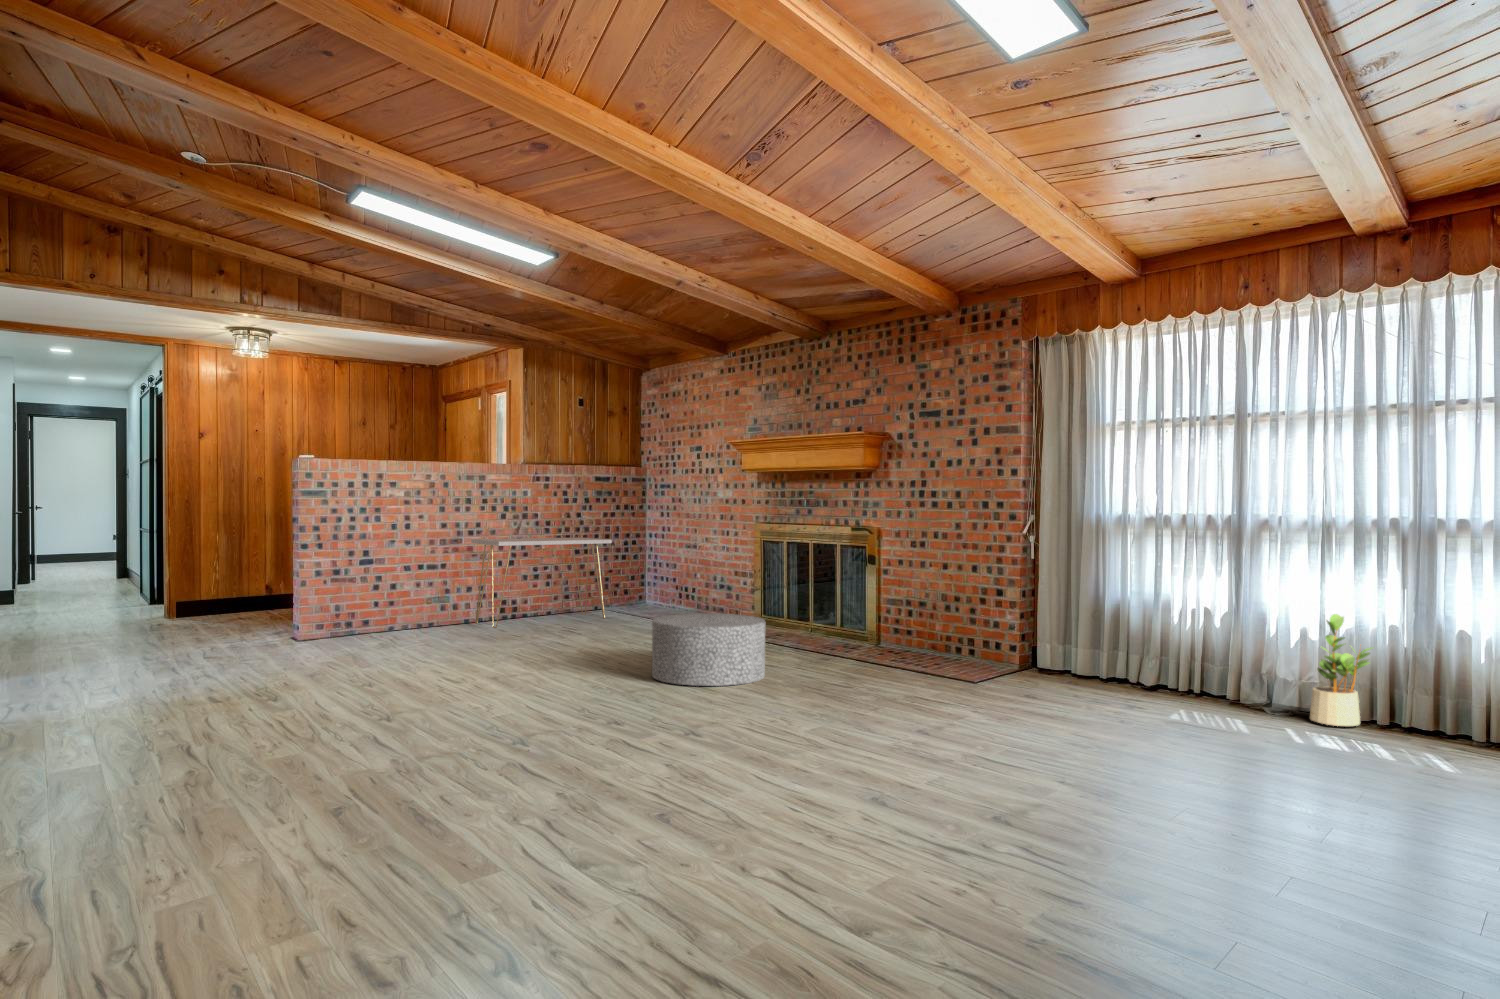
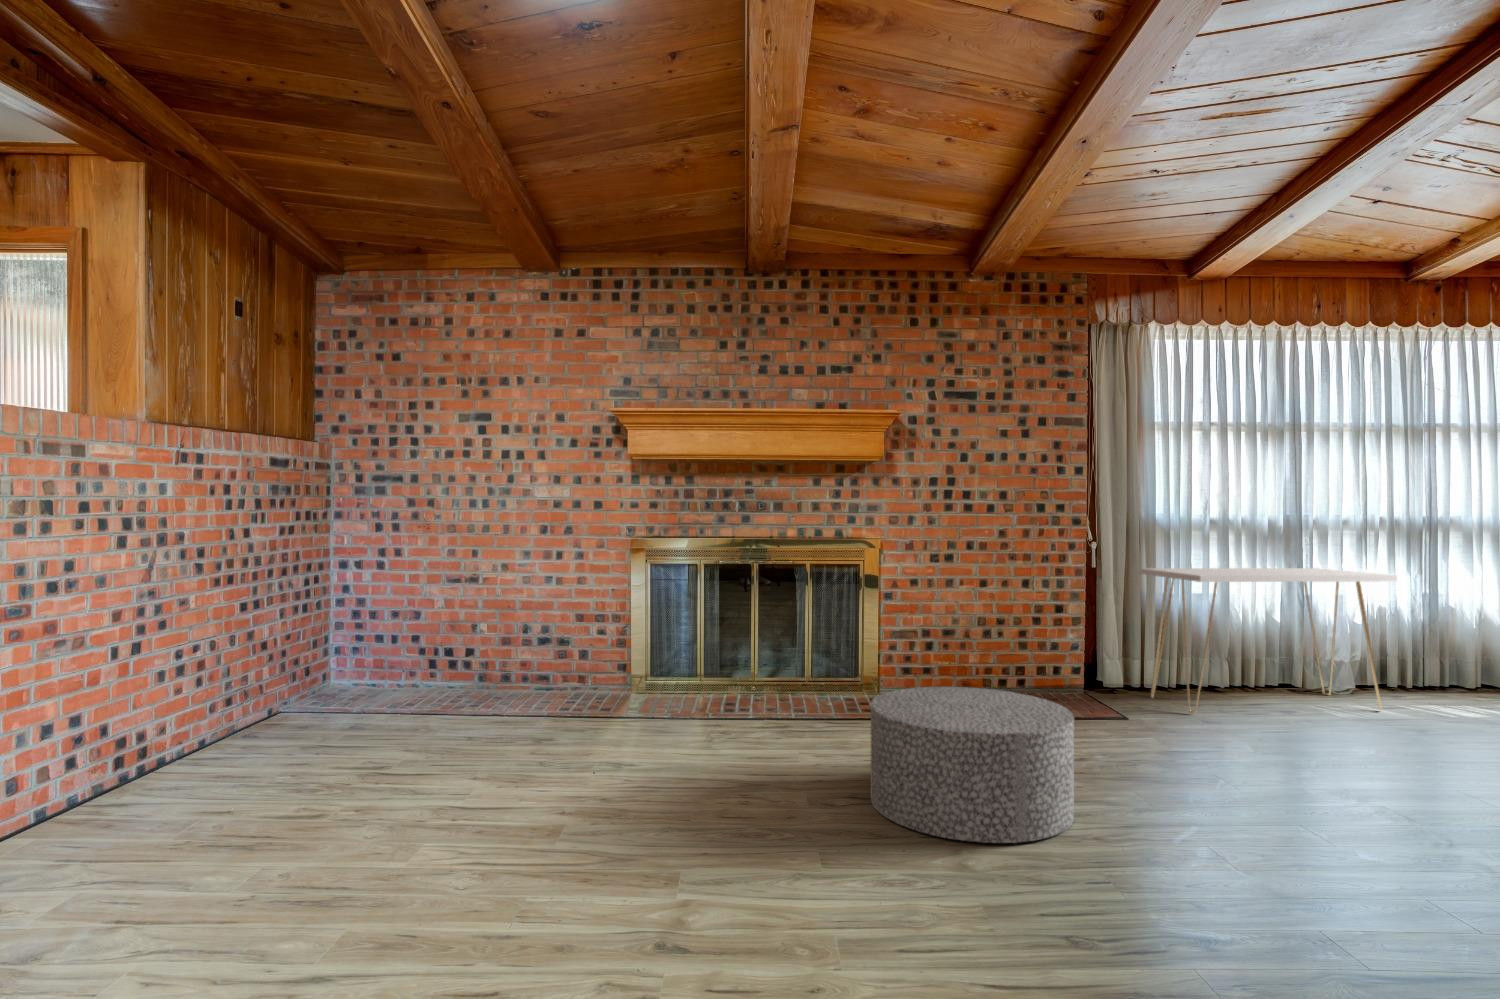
console table: present [471,537,612,628] -> present [1140,568,1397,714]
potted plant: present [1310,614,1372,726] -> none [1400,602,1464,702]

